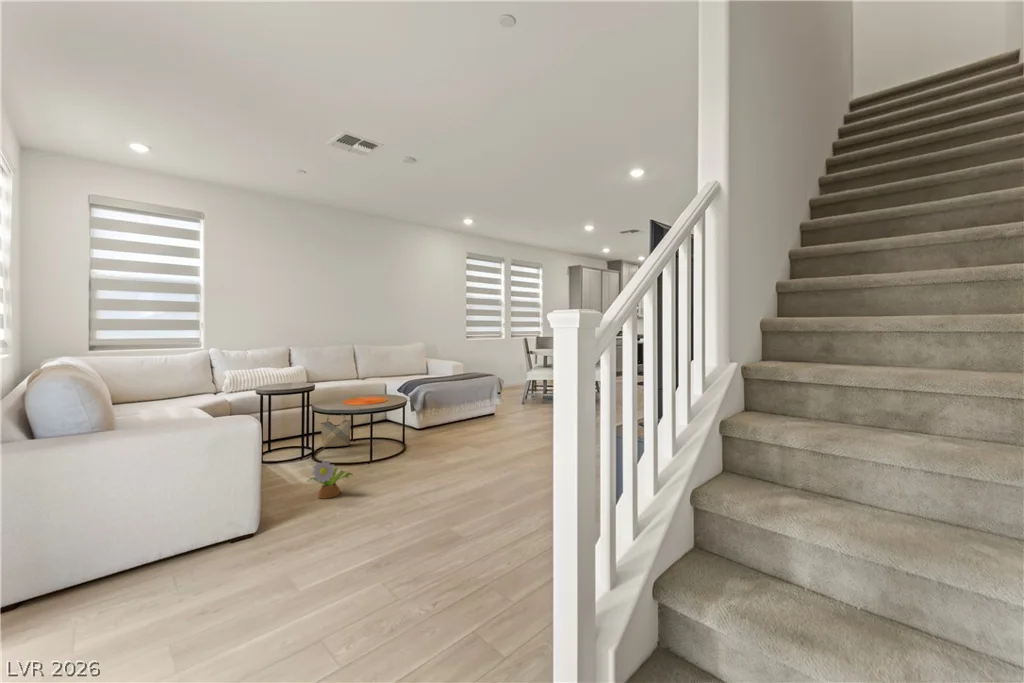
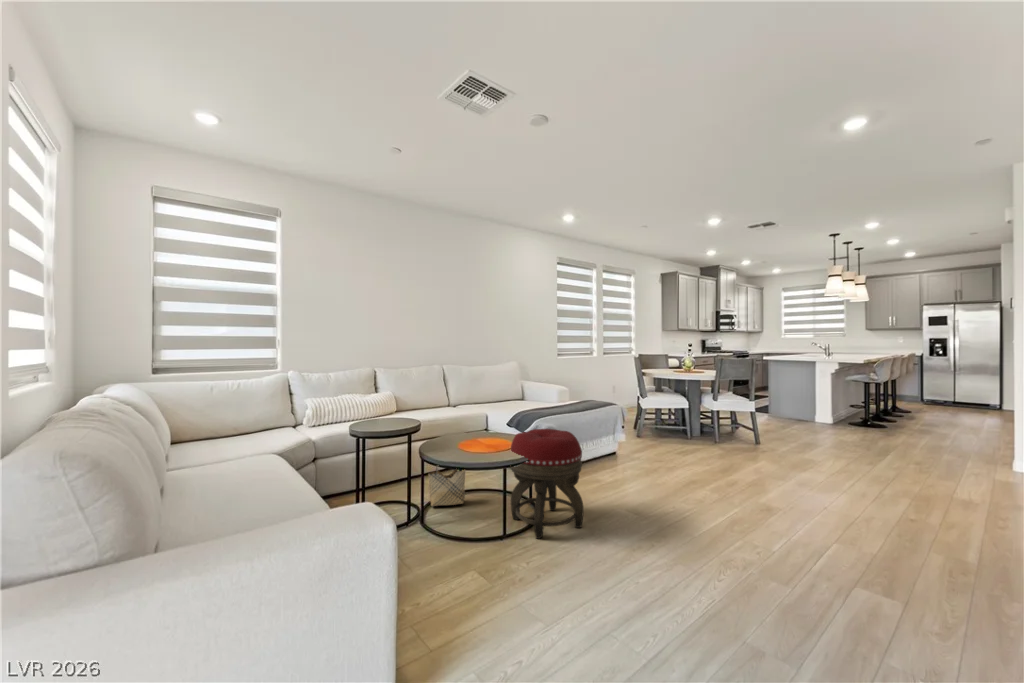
footstool: none [376,387,430,461] -> present [510,429,584,539]
decorative plant: present [308,460,353,498] -> none [449,568,517,631]

